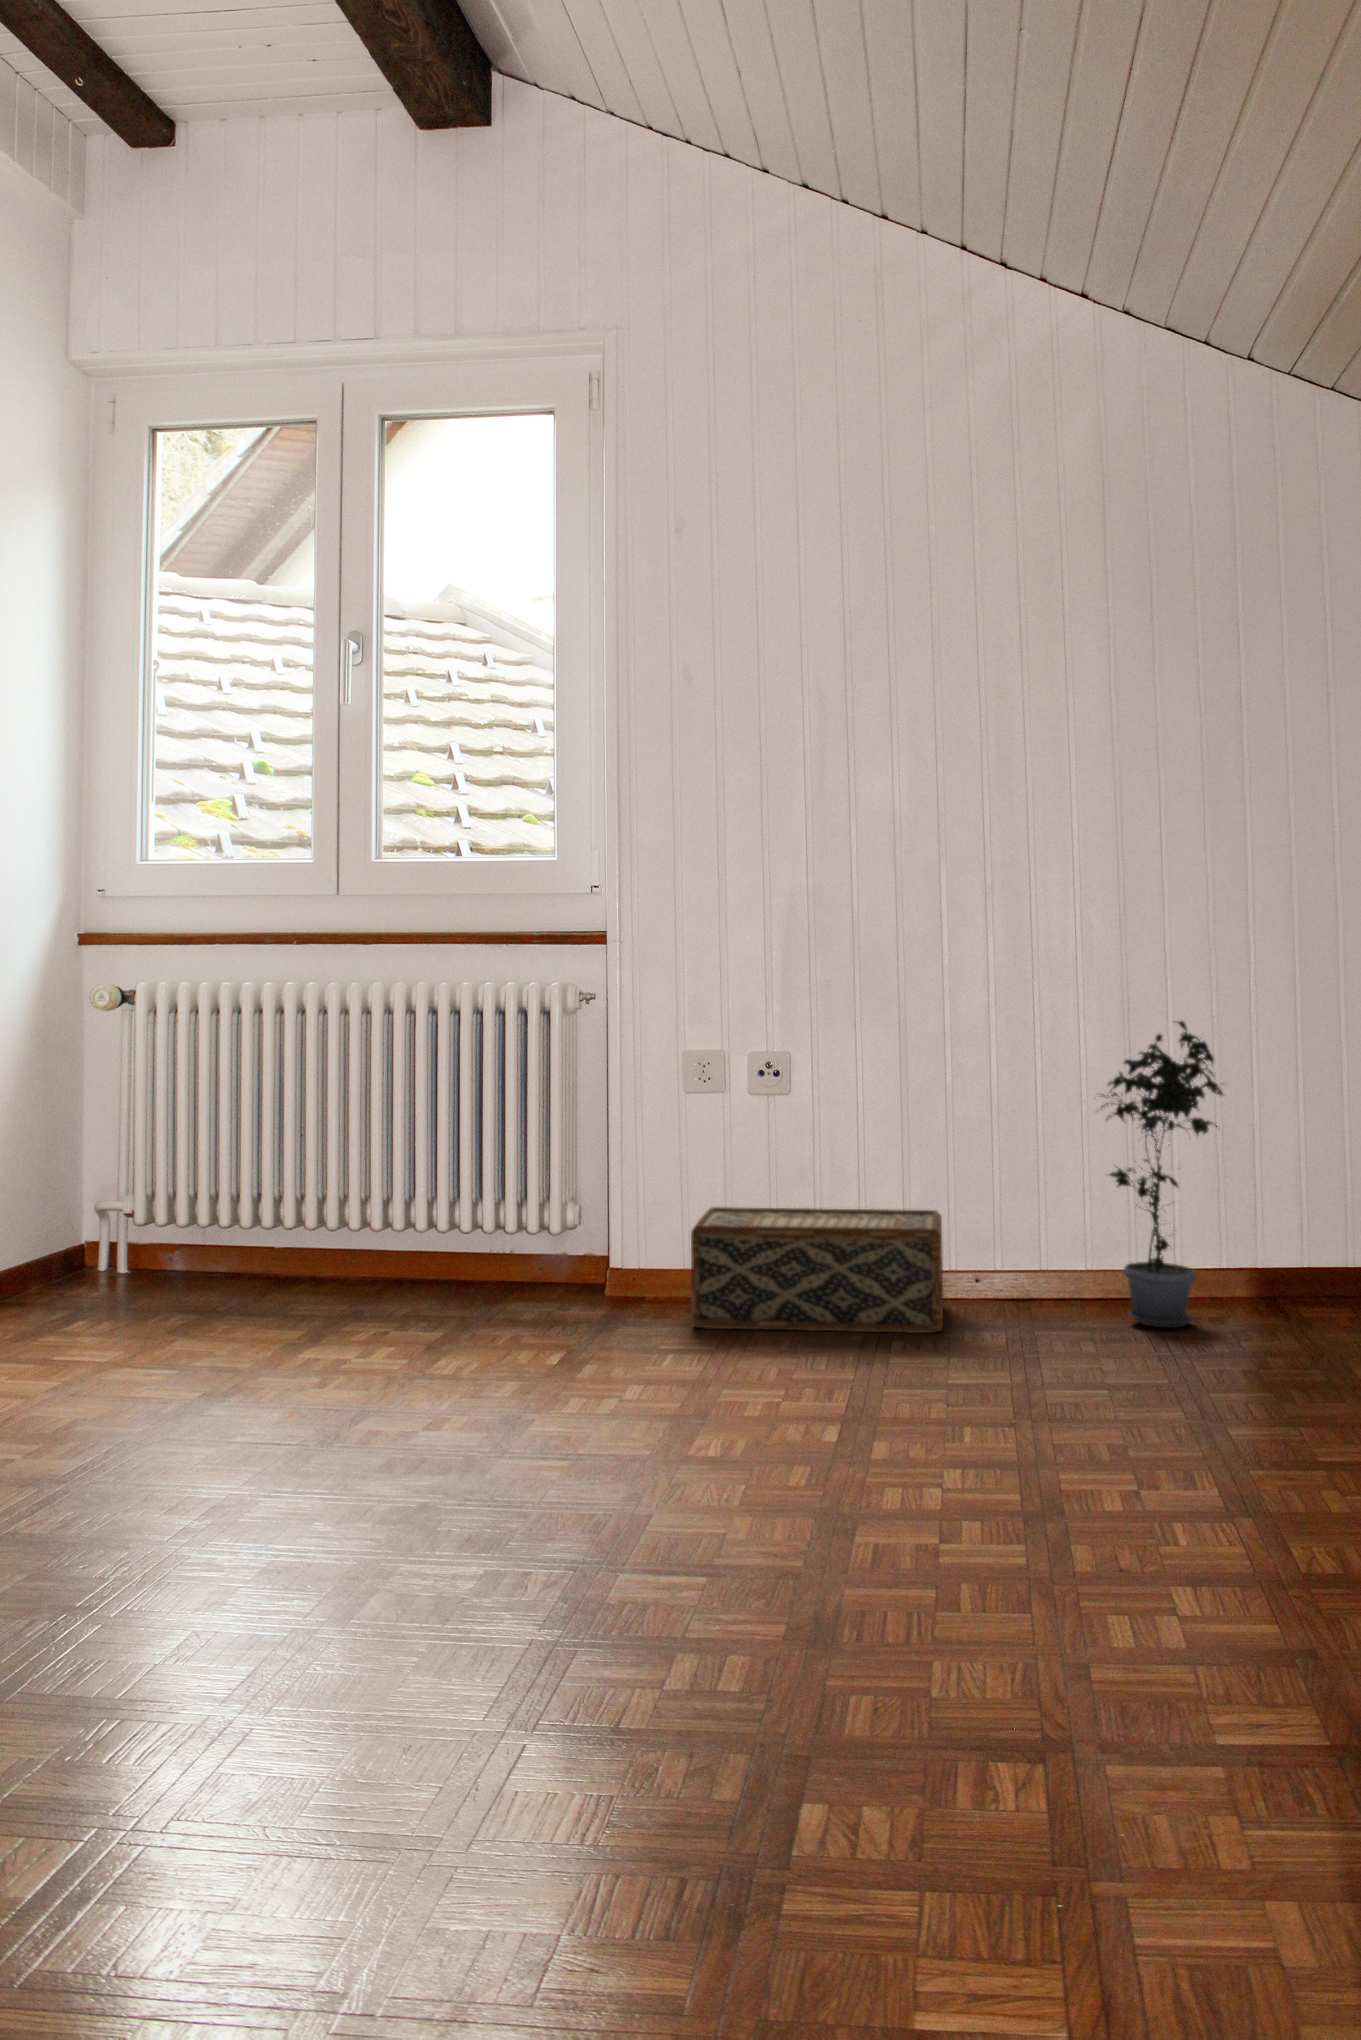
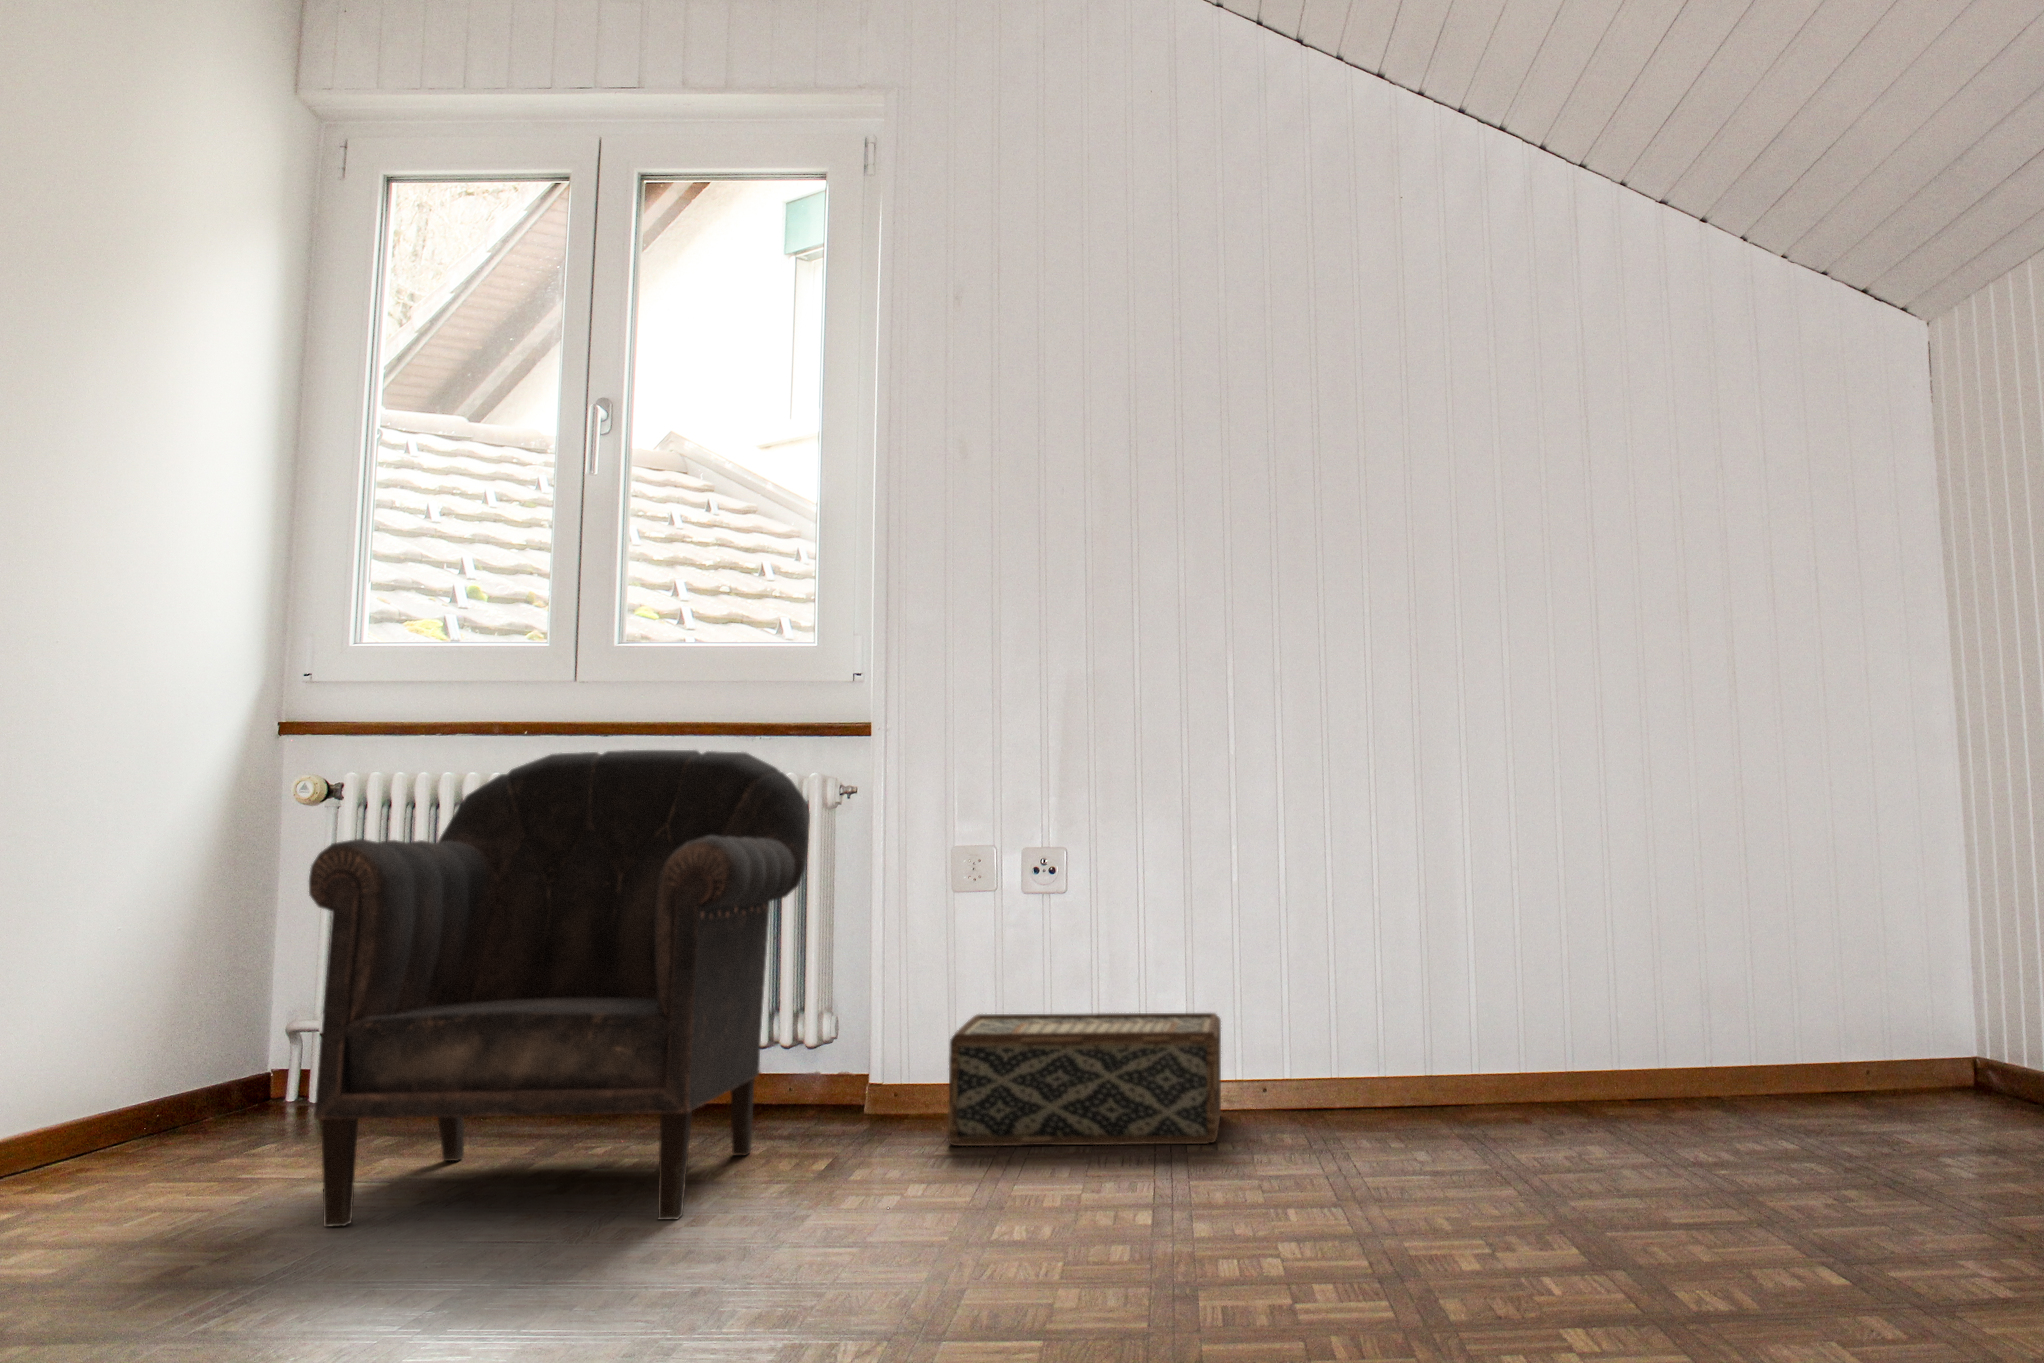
armchair: none [140,961,557,1386] -> present [309,750,810,1227]
potted plant: present [1107,1021,1223,1328] -> none [1377,810,1514,1132]

